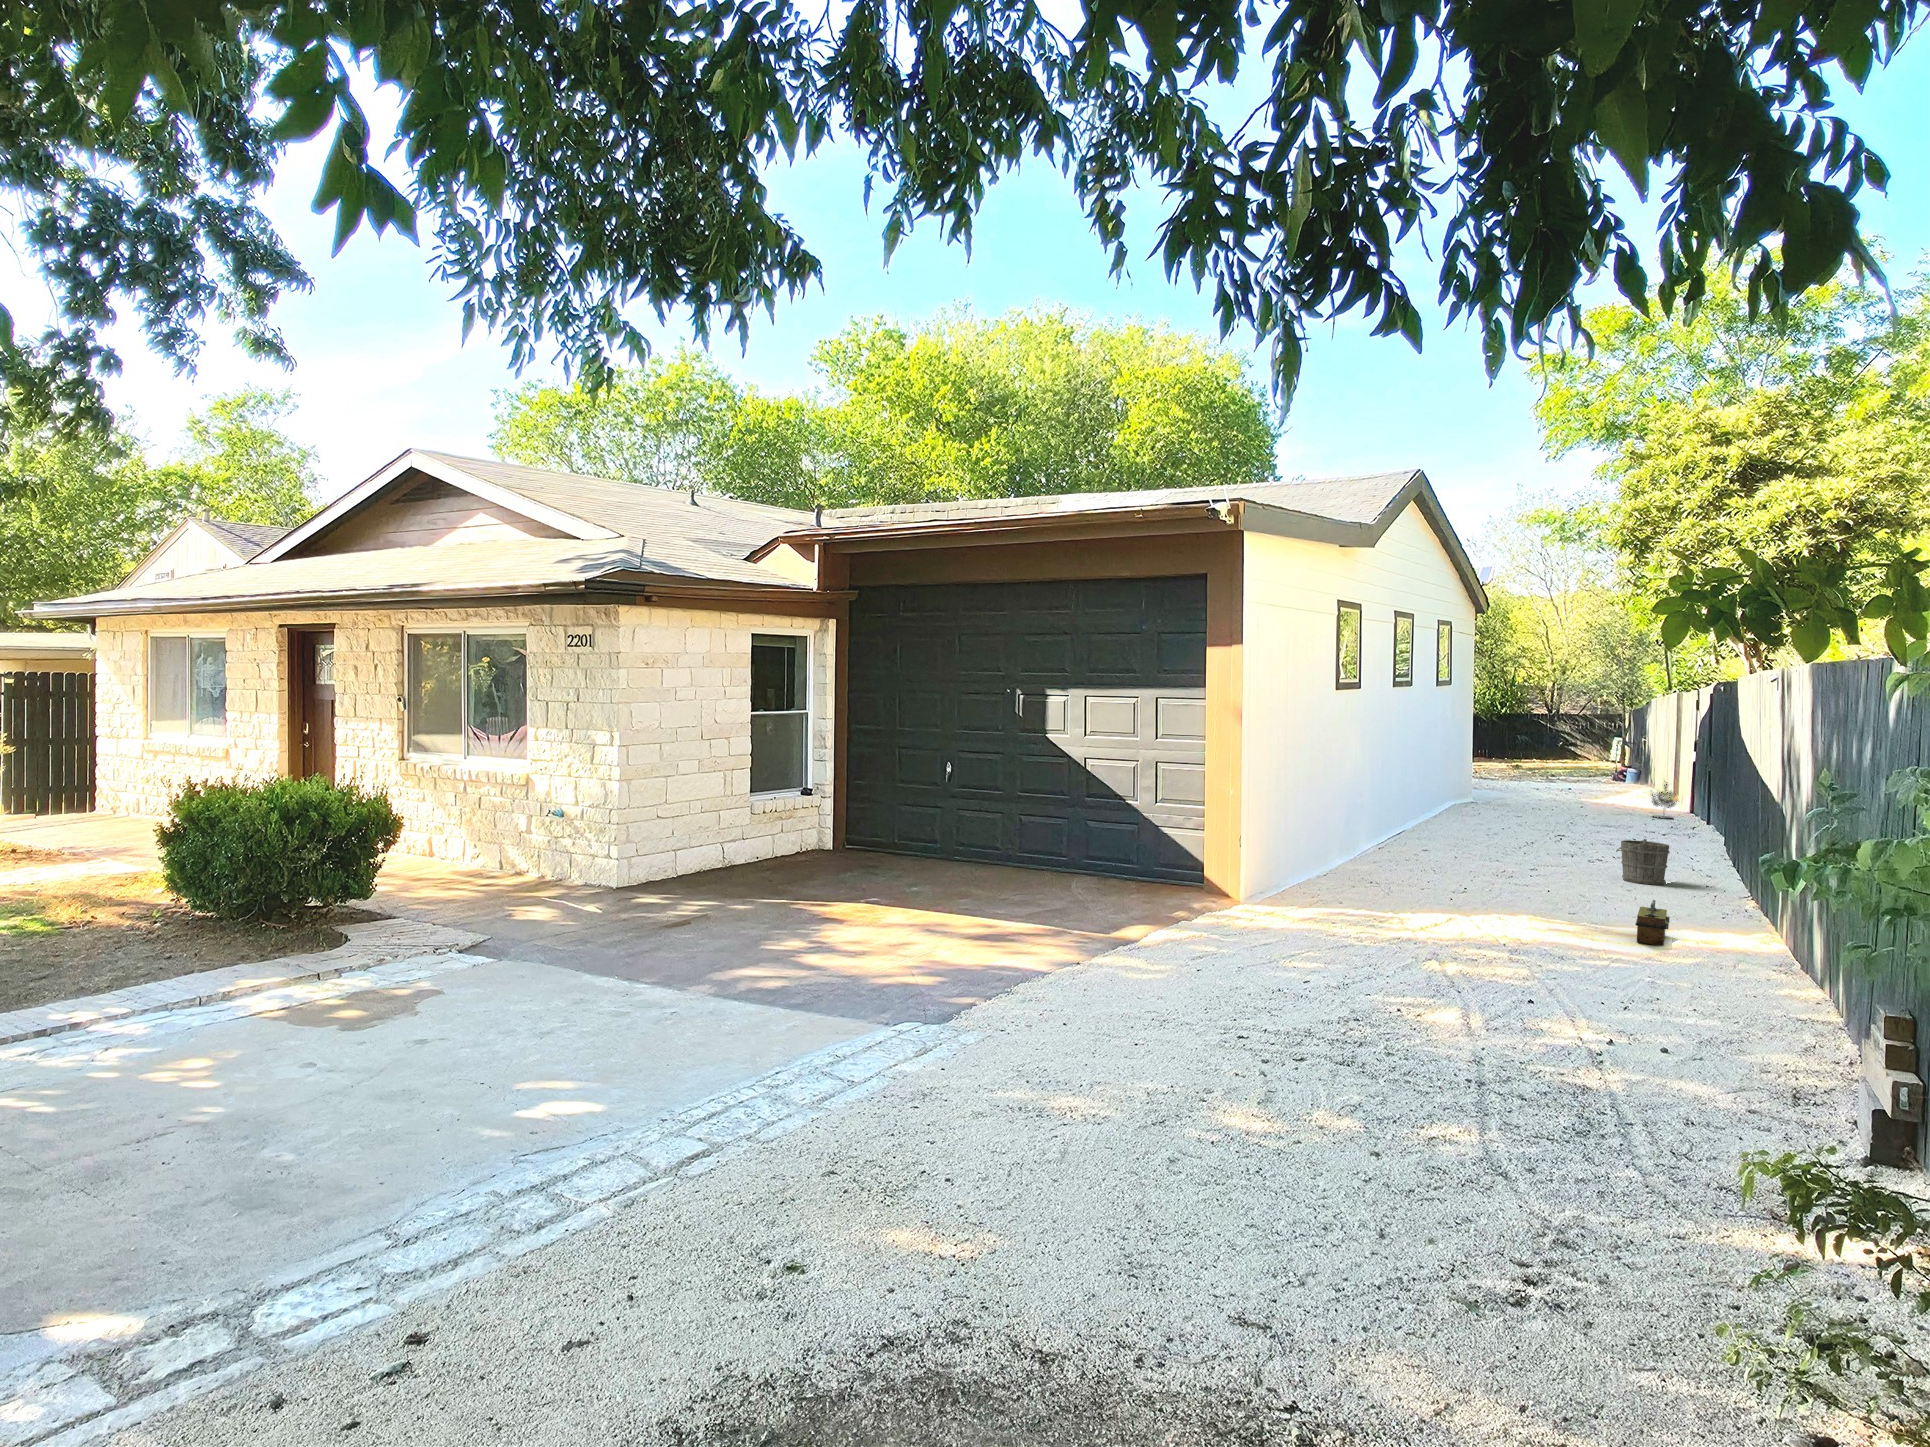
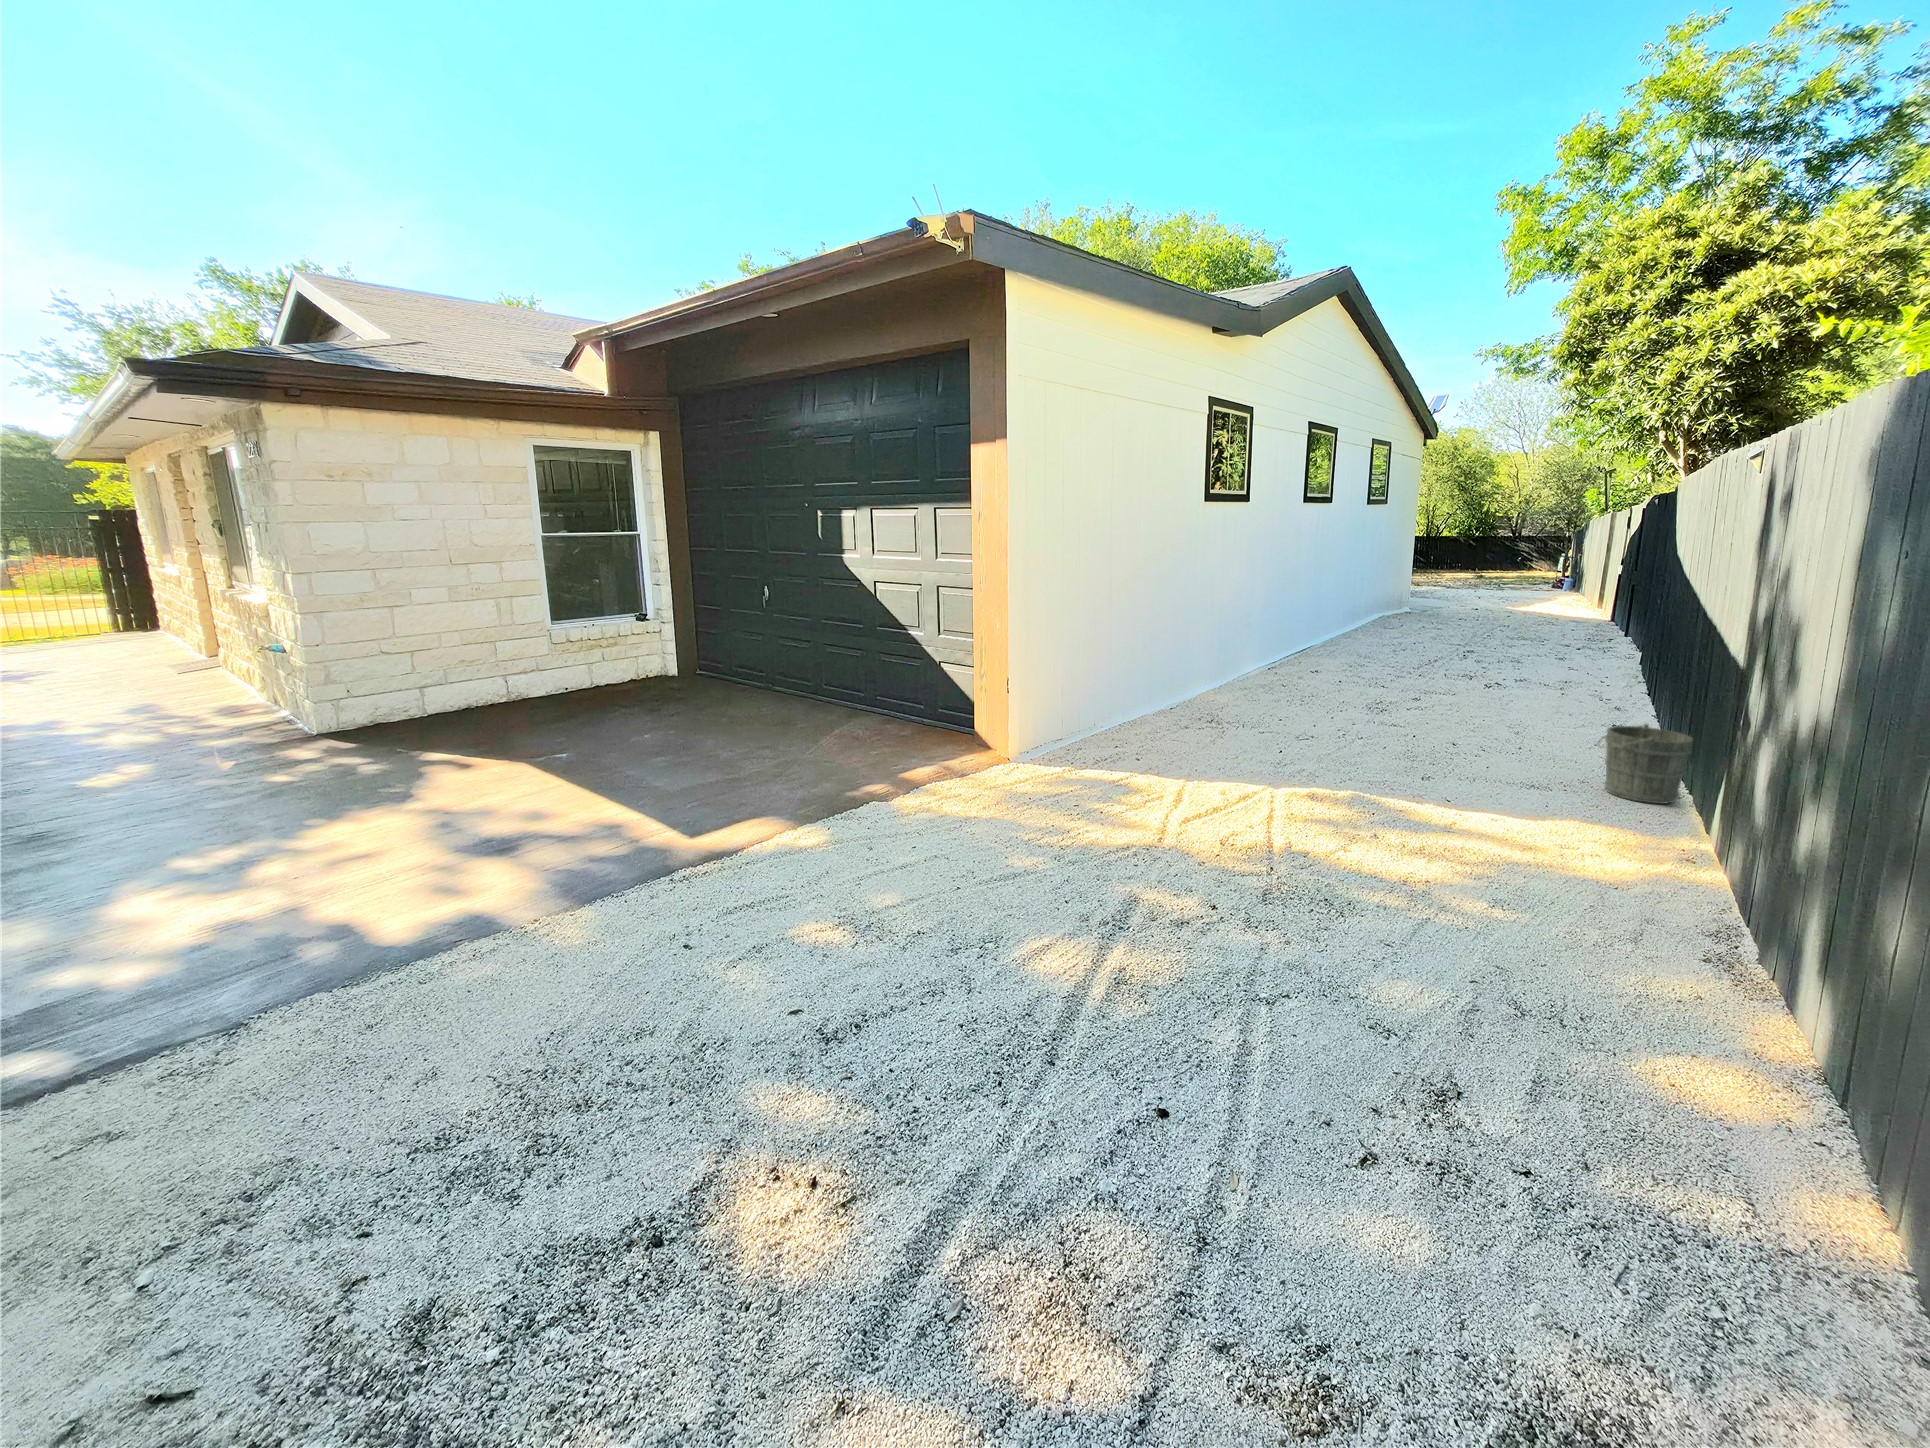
potted tree: present [1652,781,1677,819] -> none [1594,597,1629,641]
toolbox: present [1635,900,1670,946] -> none [1732,1026,1884,1244]

